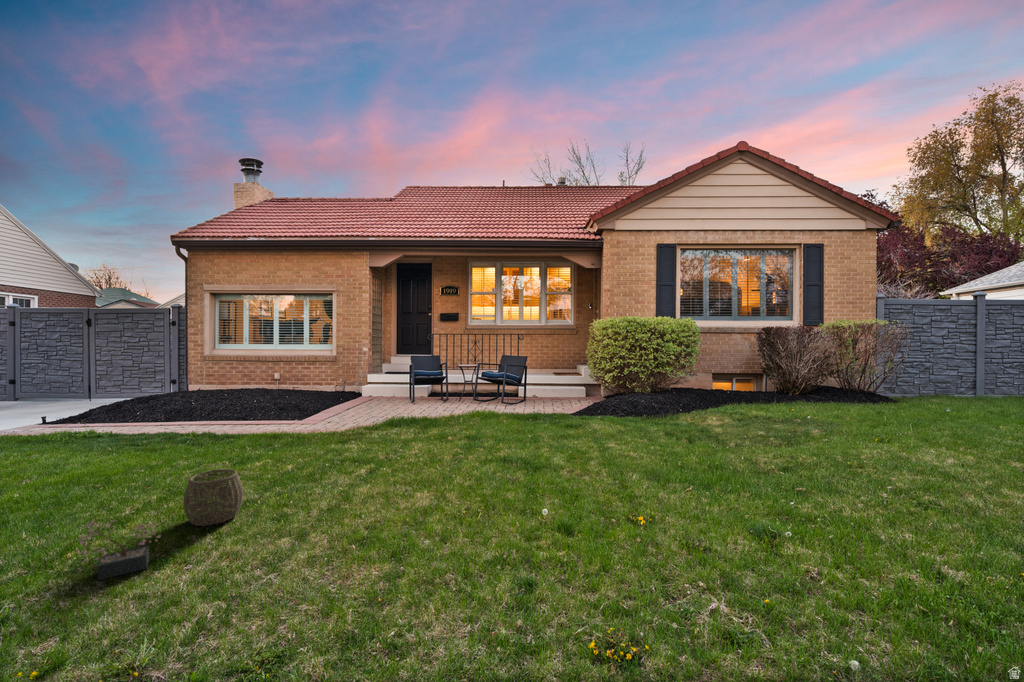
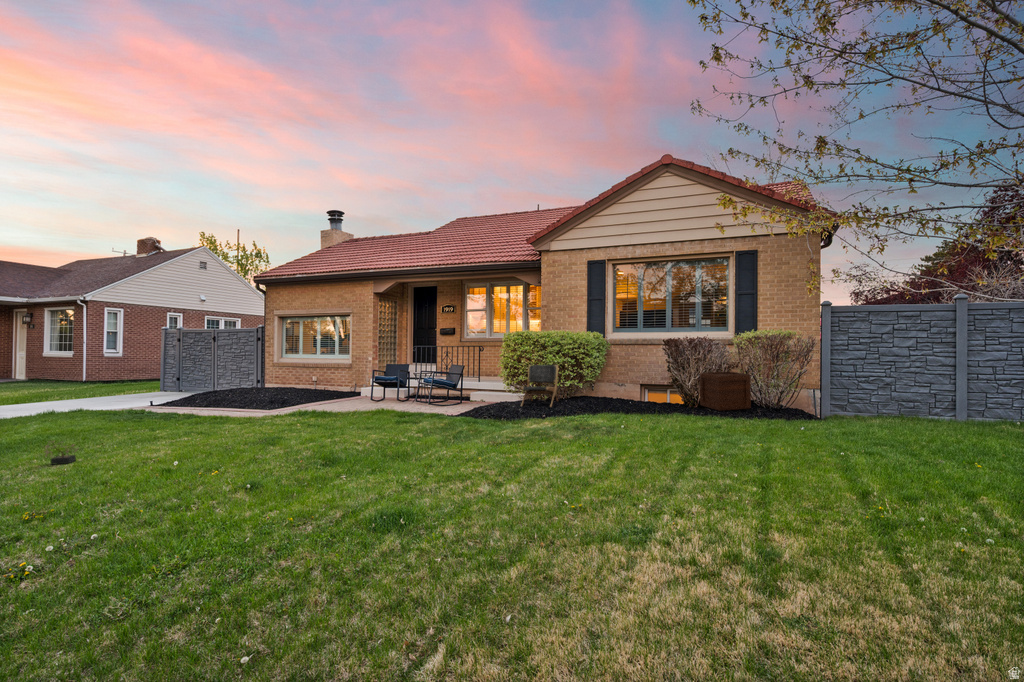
lounge chair: none [623,352,671,399] -> present [521,365,559,406]
wooden crate: none [805,358,859,396] -> present [700,371,751,411]
woven basket: present [183,469,243,526] -> none [106,427,138,453]

